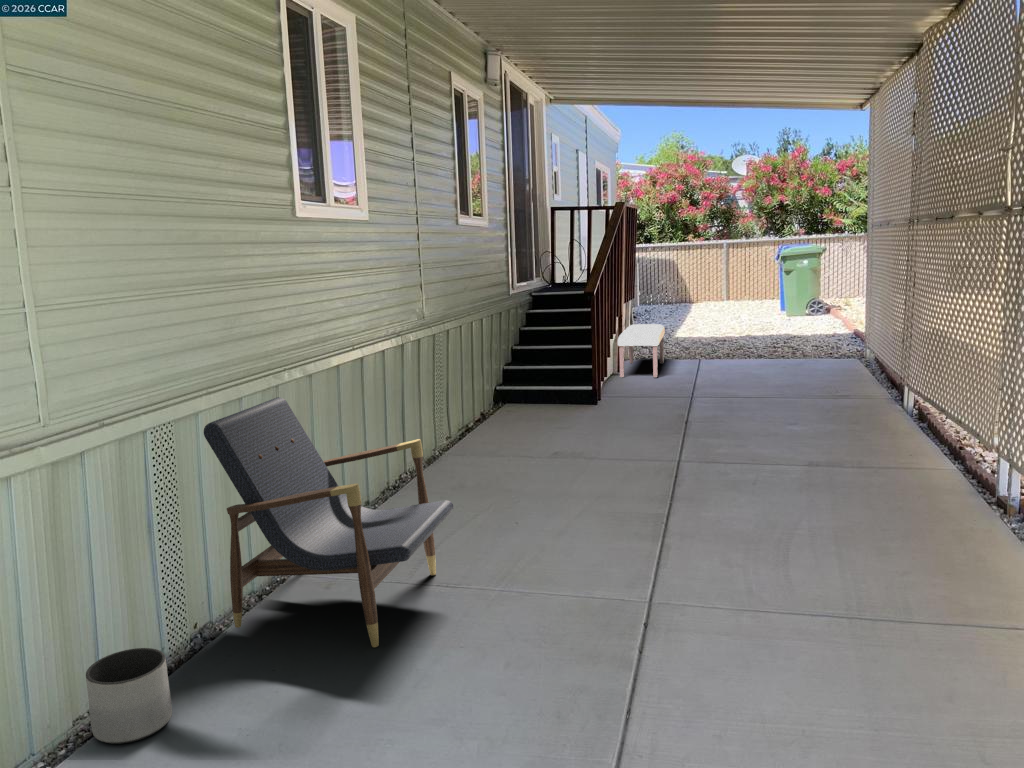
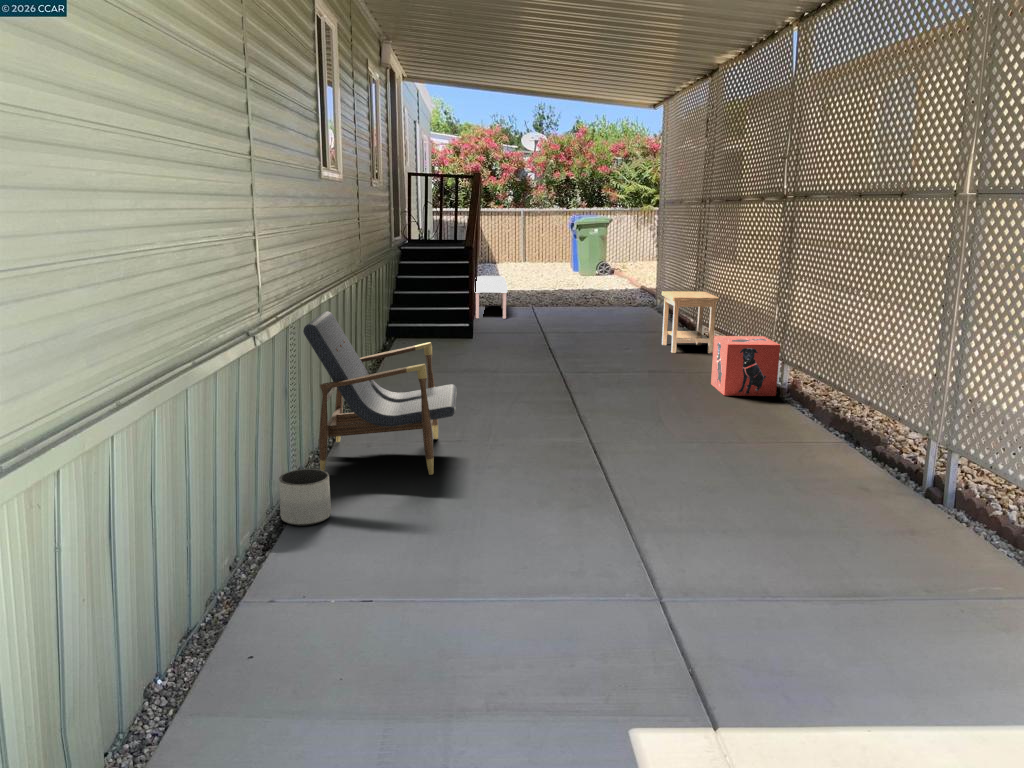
side table: none [846,345,927,432] -> present [662,291,719,353]
storage box: none [896,417,1002,514] -> present [711,336,780,396]

